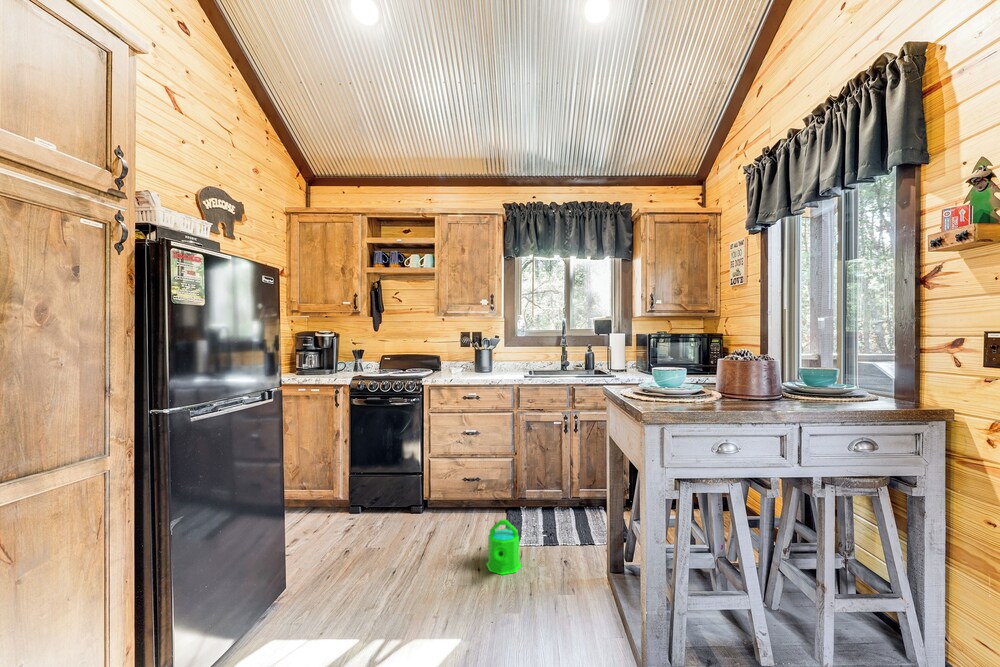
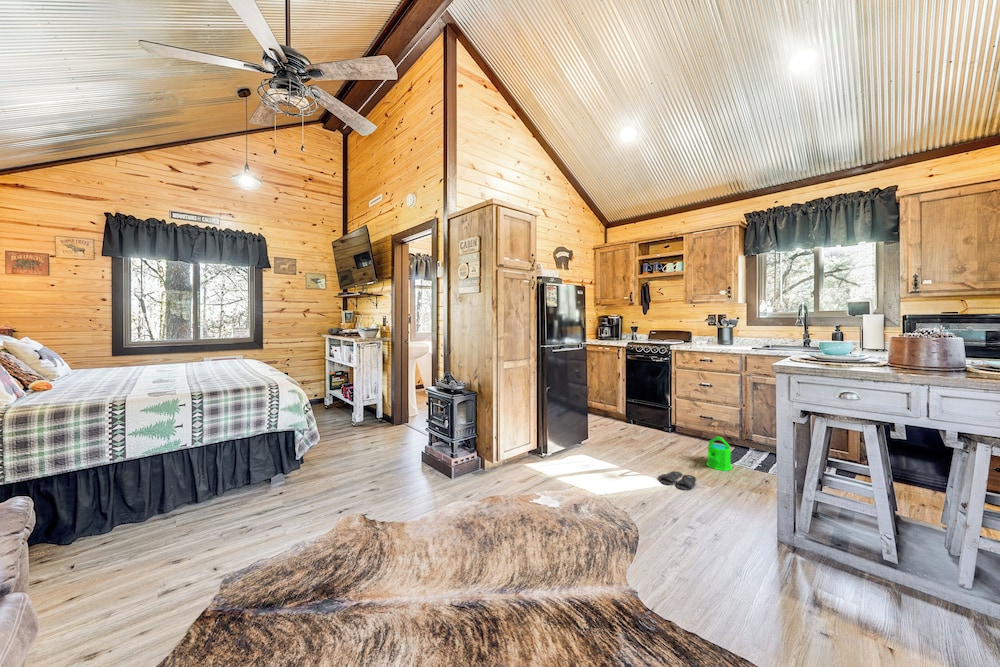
slippers: none [432,603,491,648] -> present [659,471,696,490]

